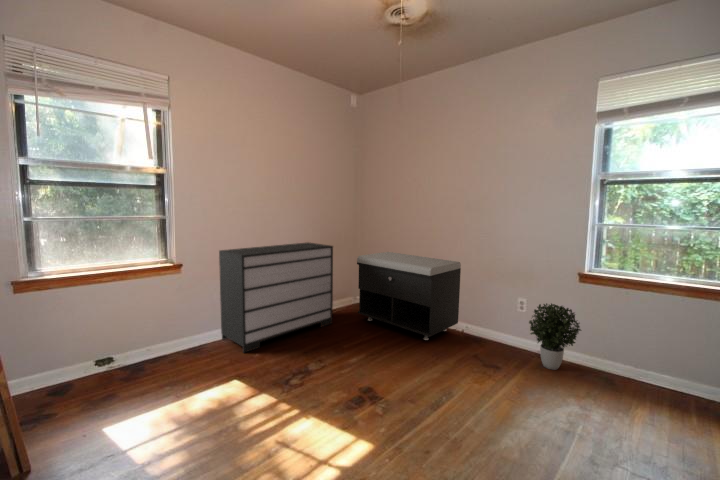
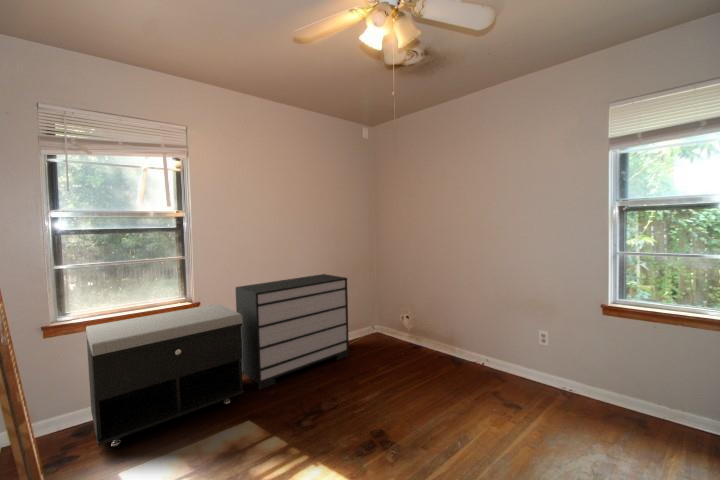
storage bench: present [357,252,461,340] -> present [86,304,244,446]
potted plant: present [529,303,581,370] -> none [550,337,609,410]

